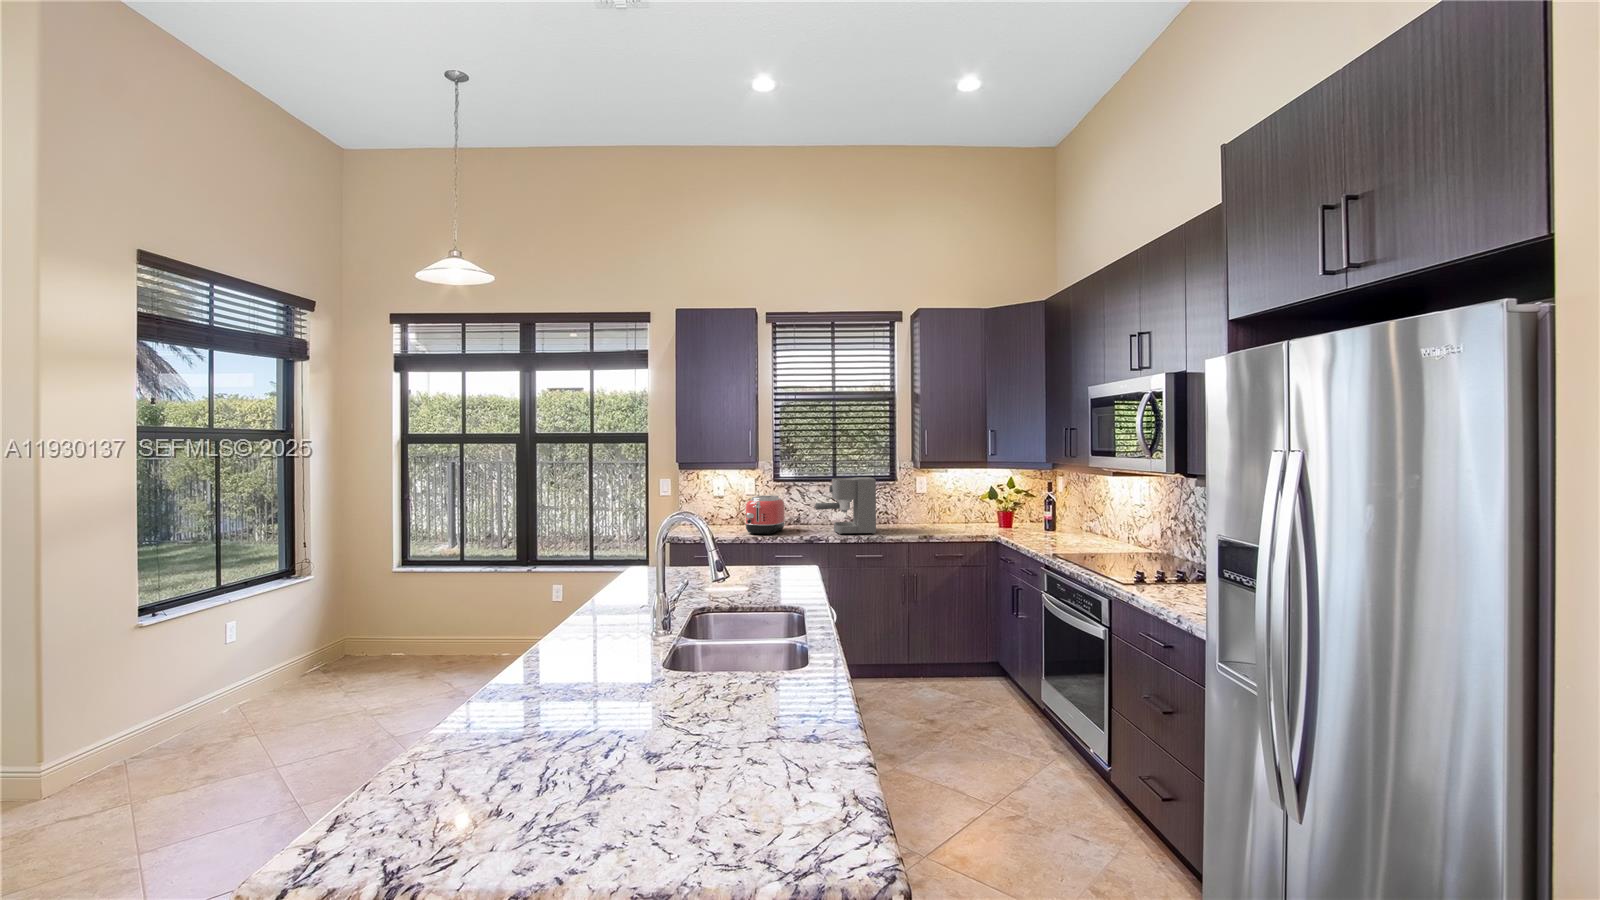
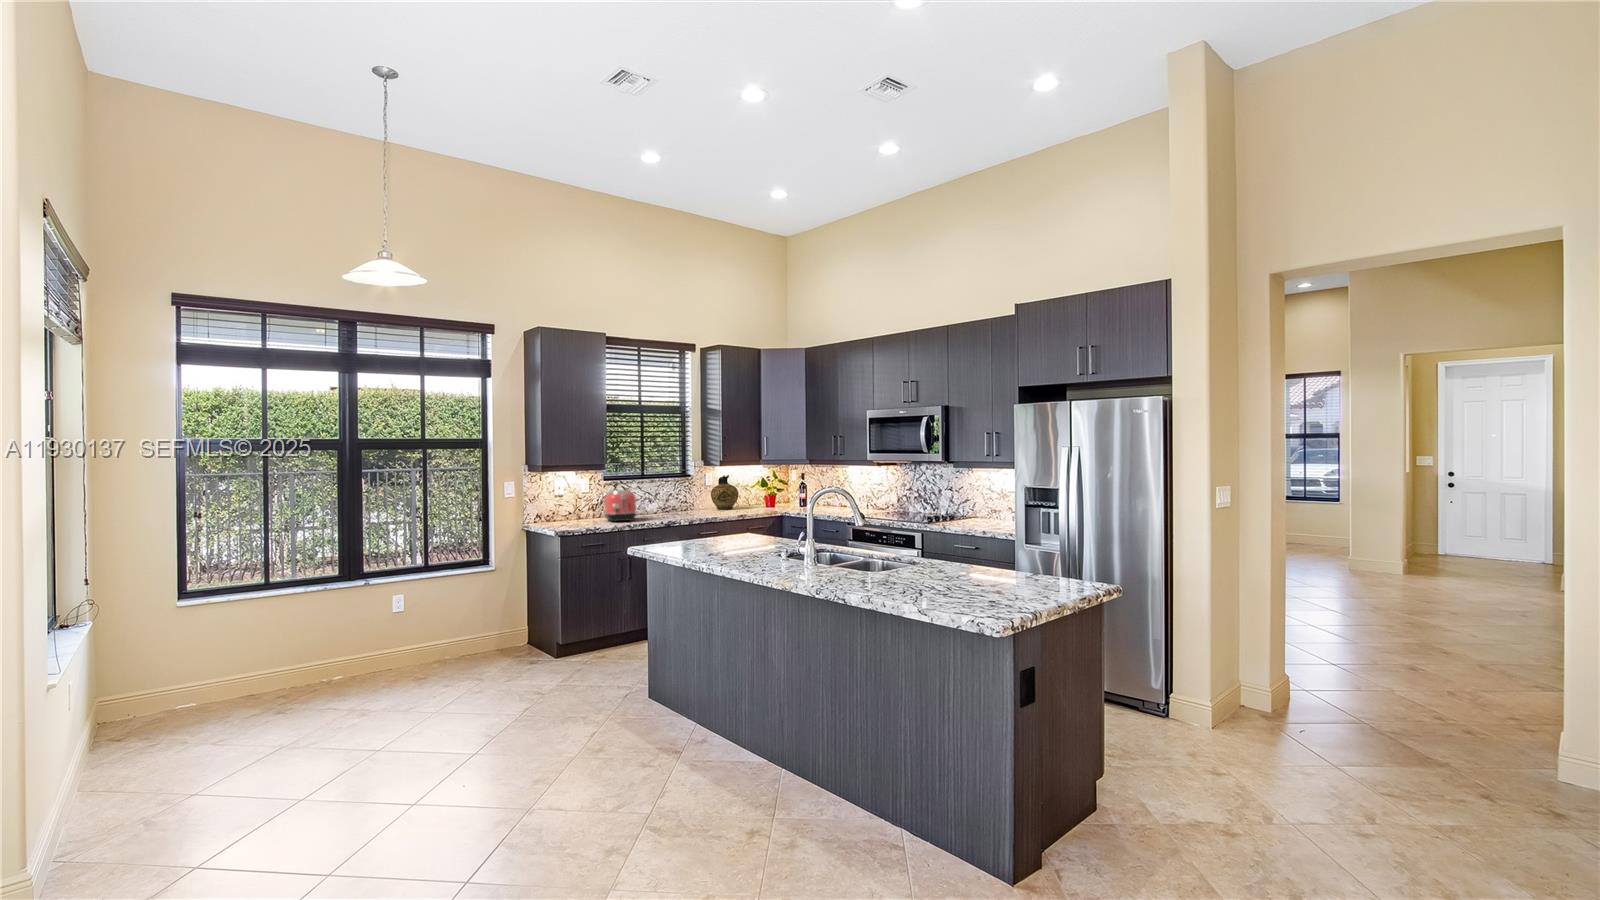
coffee maker: present [815,477,876,534] -> none [662,472,708,517]
ceramic jug: none [911,482,947,527] -> present [711,475,739,510]

